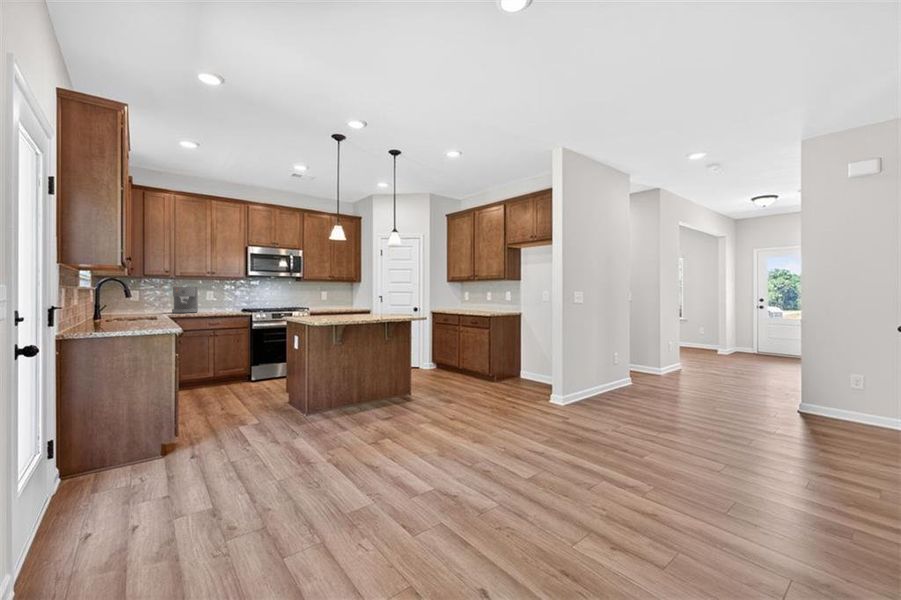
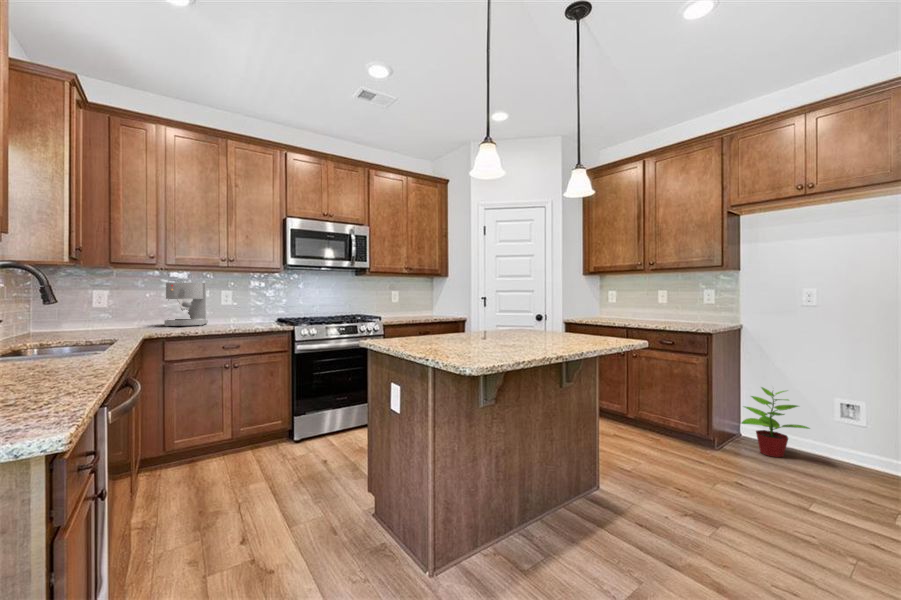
potted plant: none [508,344,540,383] -> present [742,387,810,457]

